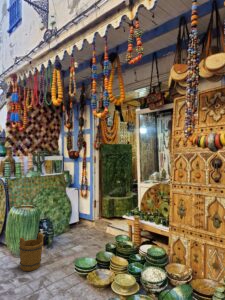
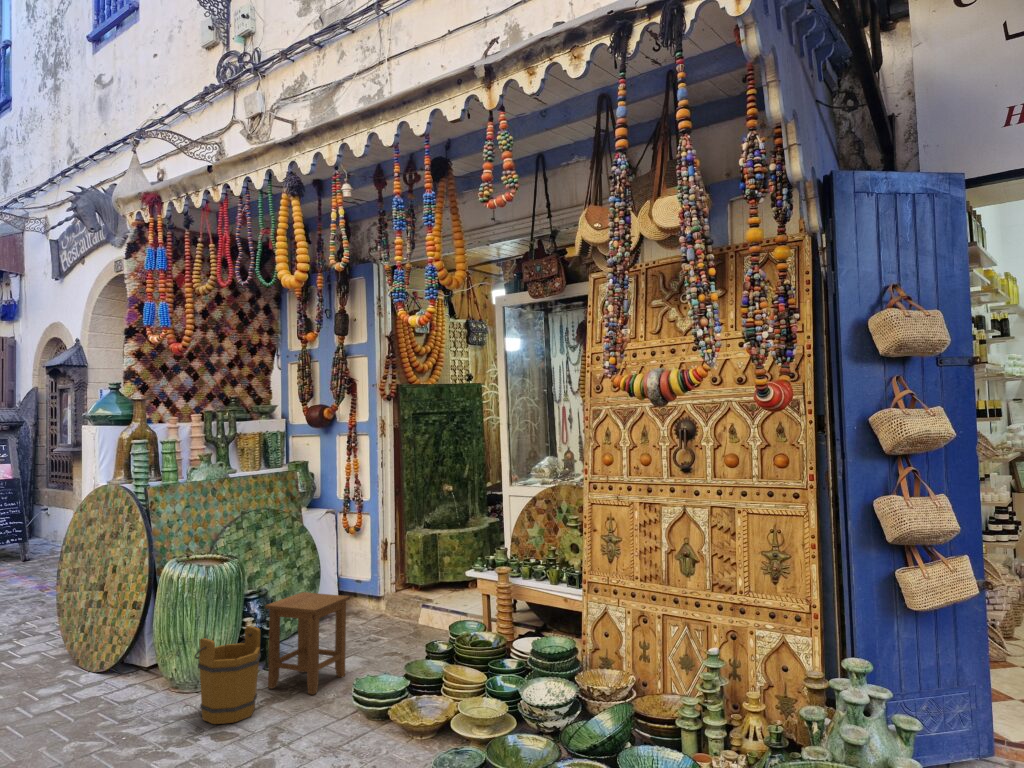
stool: none [47,220,78,261] -> present [265,592,350,695]

